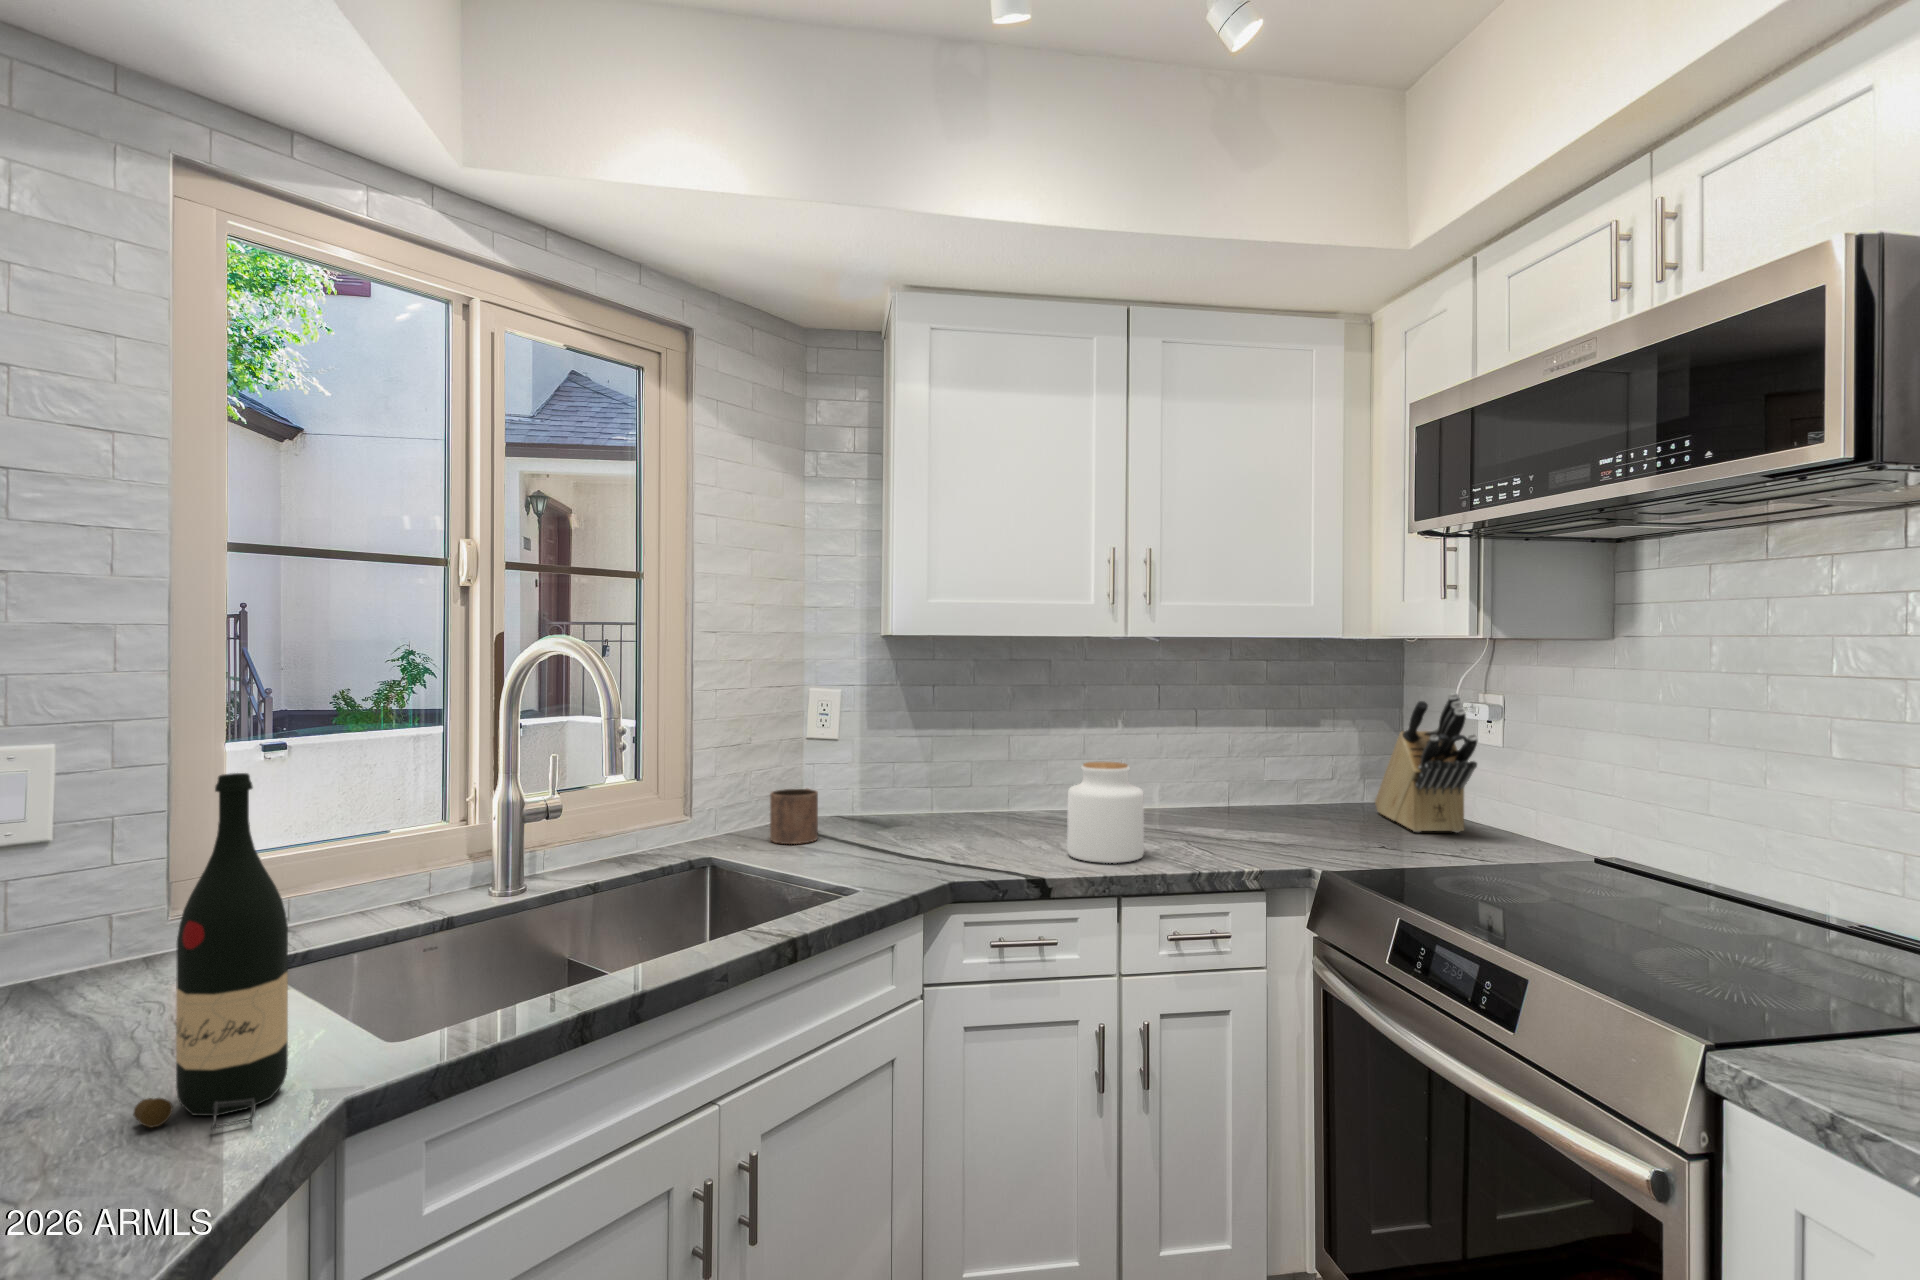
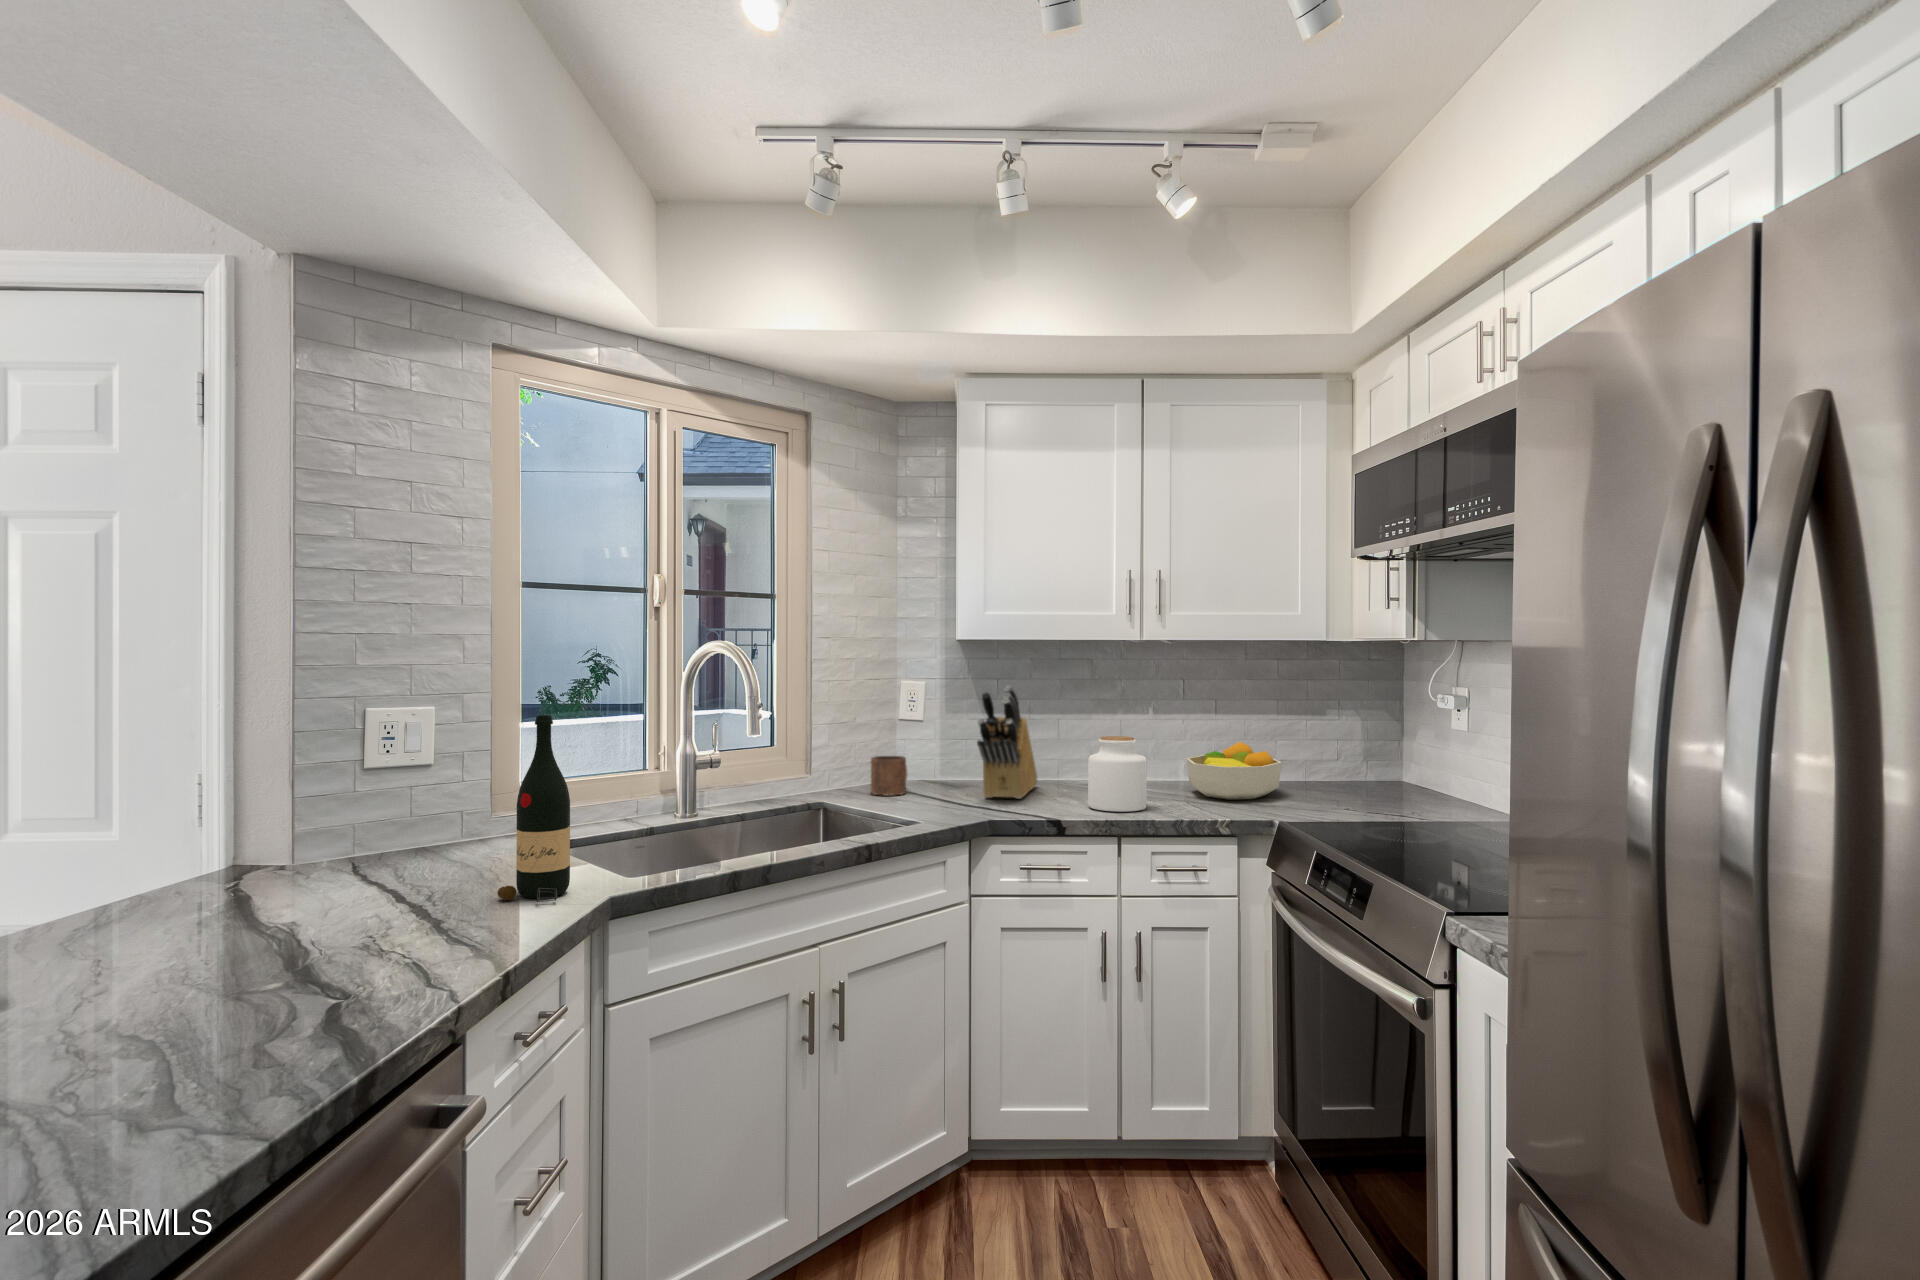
knife block: present [1375,693,1477,832] -> present [977,686,1037,799]
fruit bowl: none [1172,762,1291,838] -> present [1187,742,1281,800]

